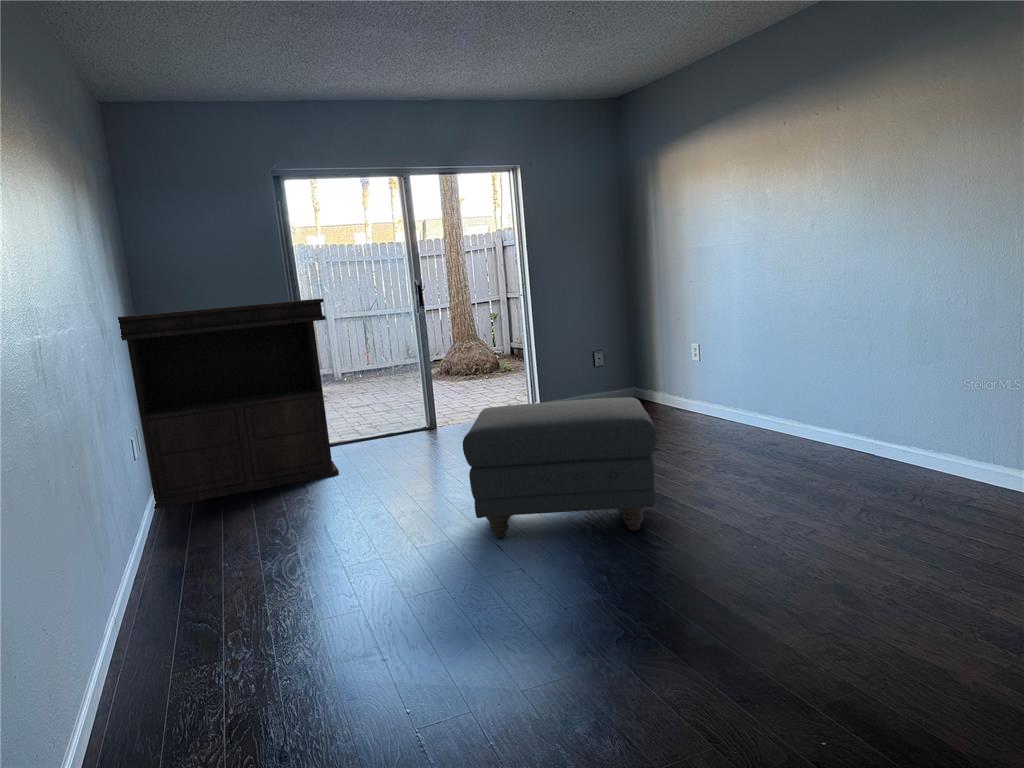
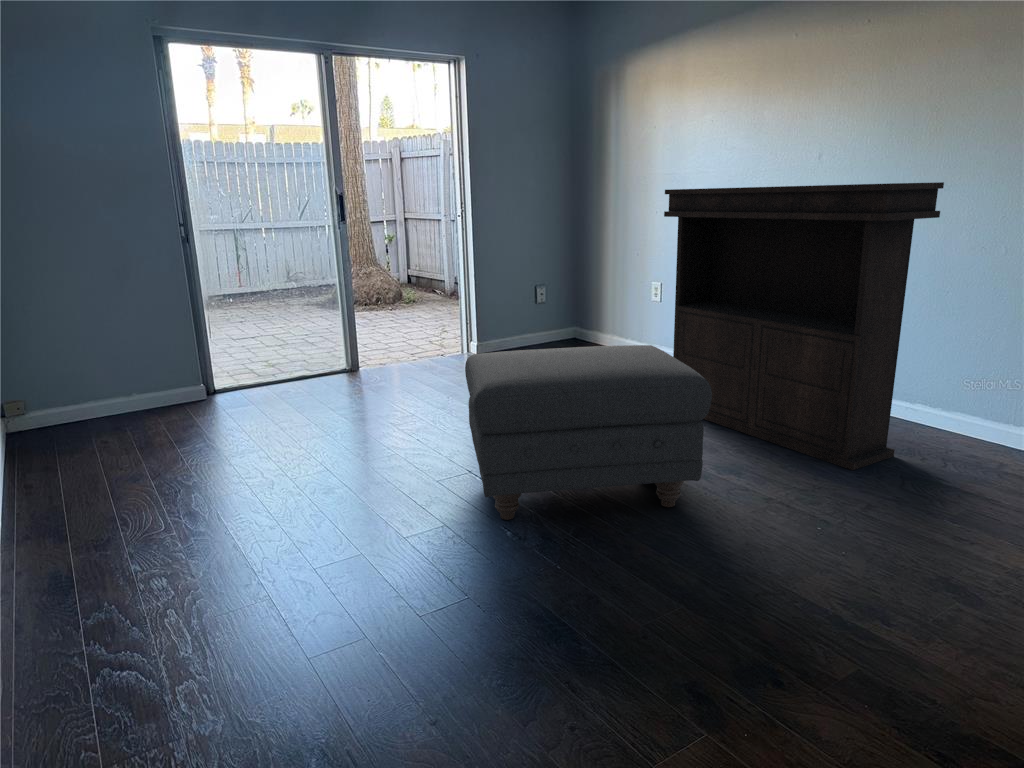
console table: present [118,299,339,509] -> present [664,182,944,470]

